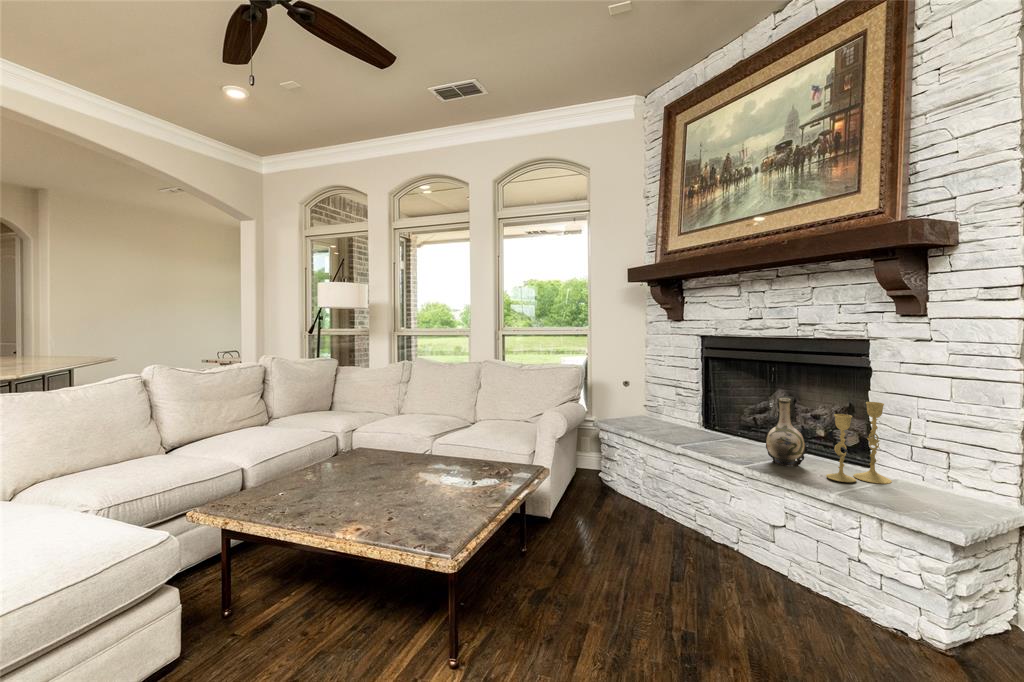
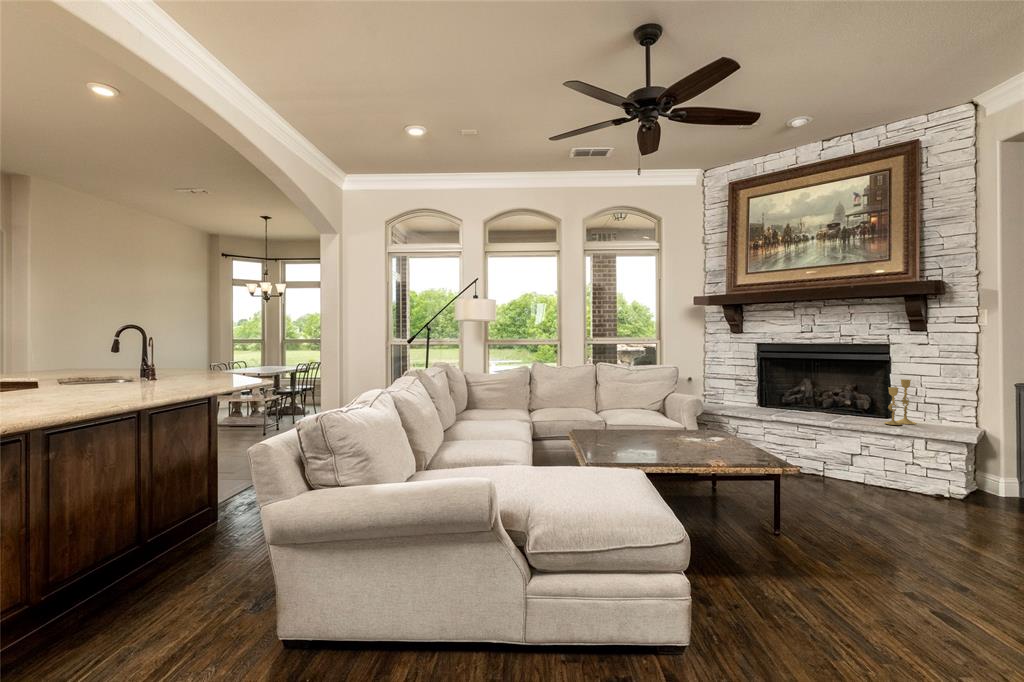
decorative vase: present [765,396,807,466] -> none [839,379,867,422]

